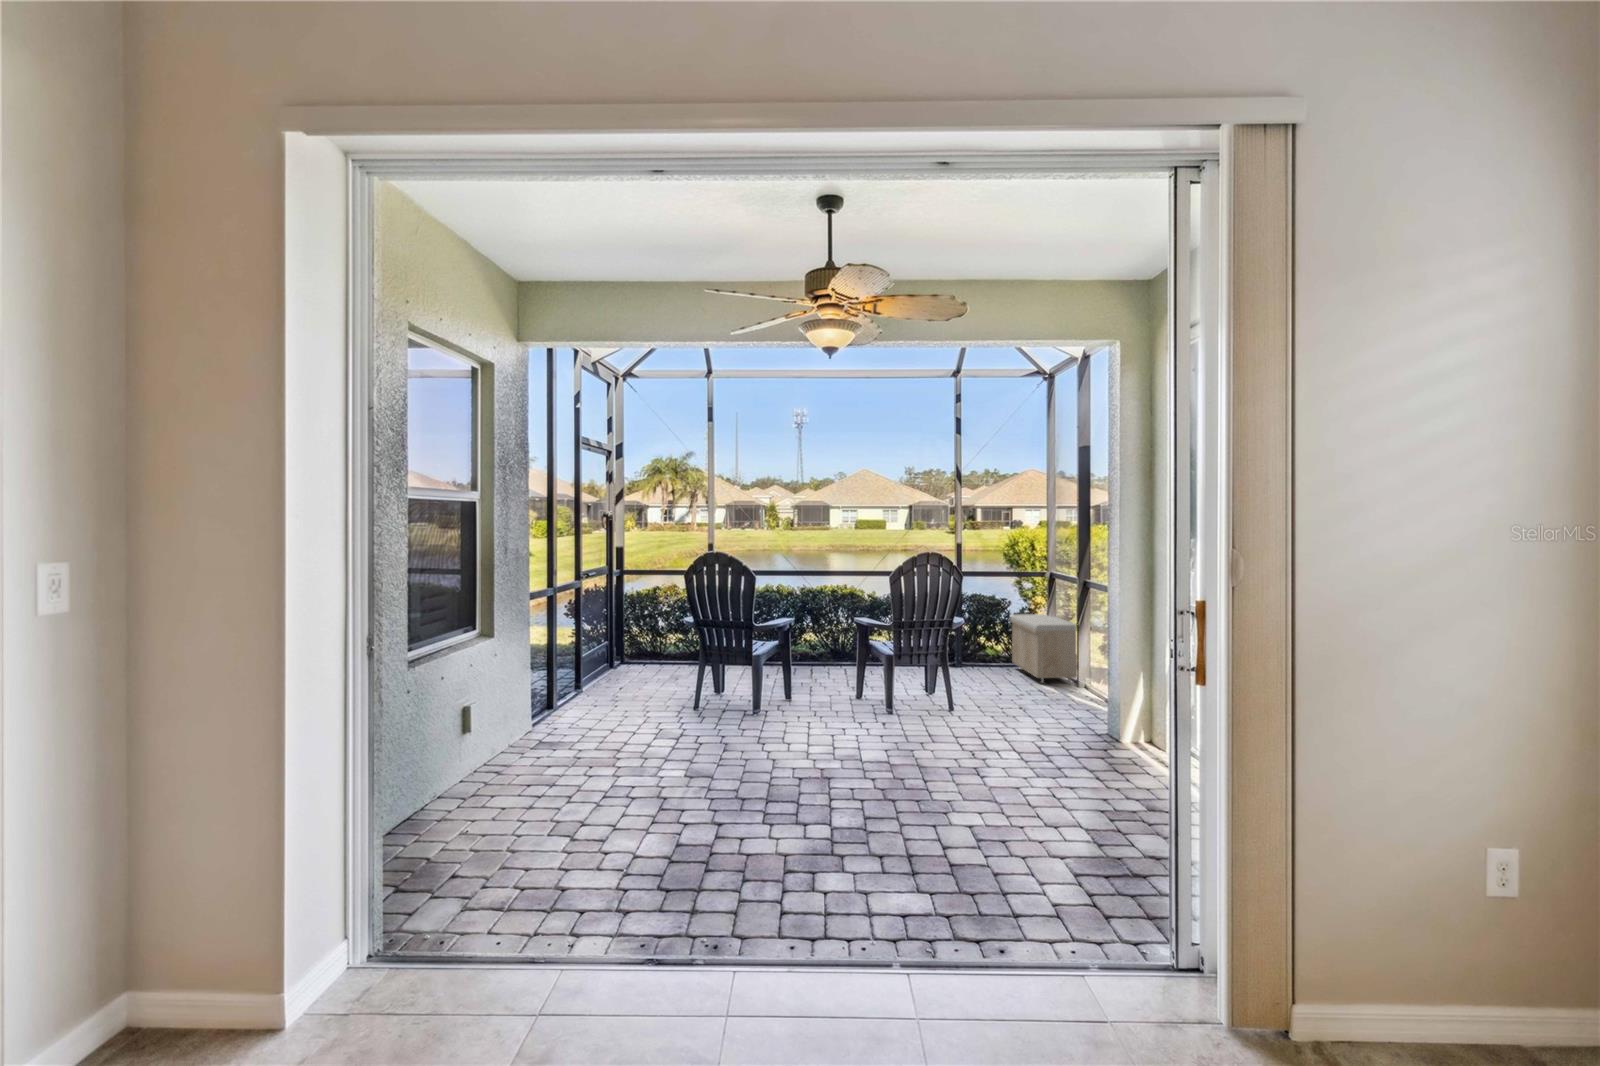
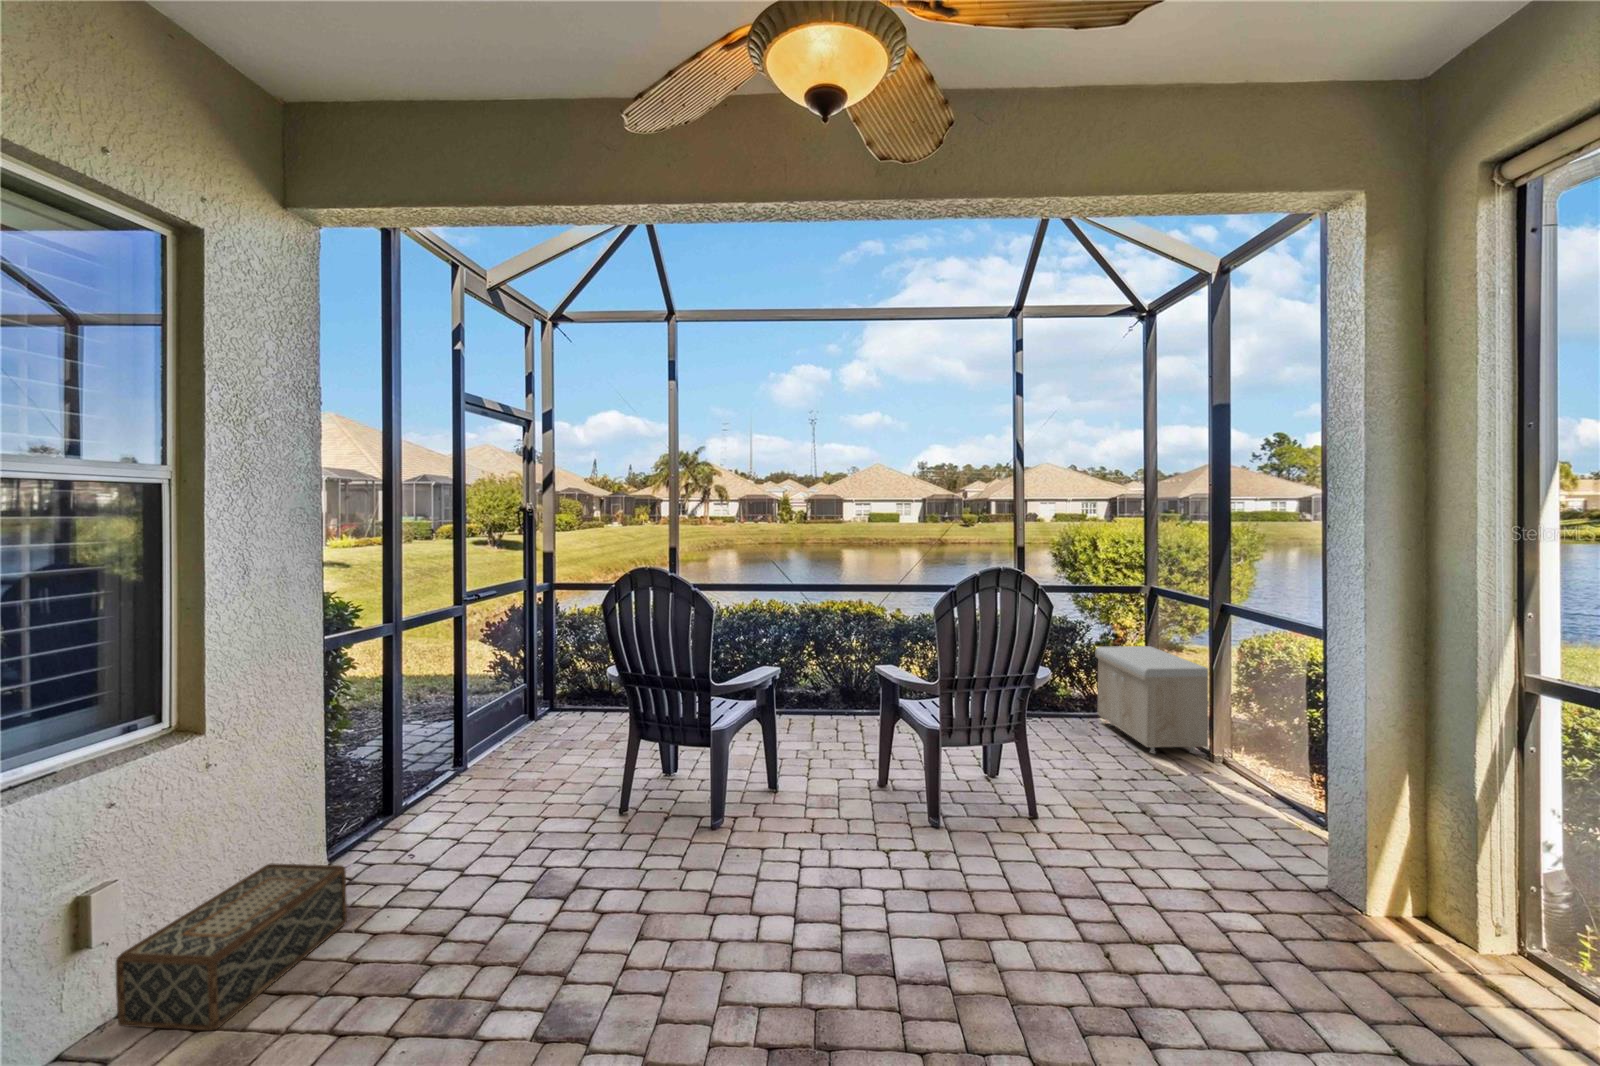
woven basket: none [471,714,559,777] -> present [116,864,347,1031]

